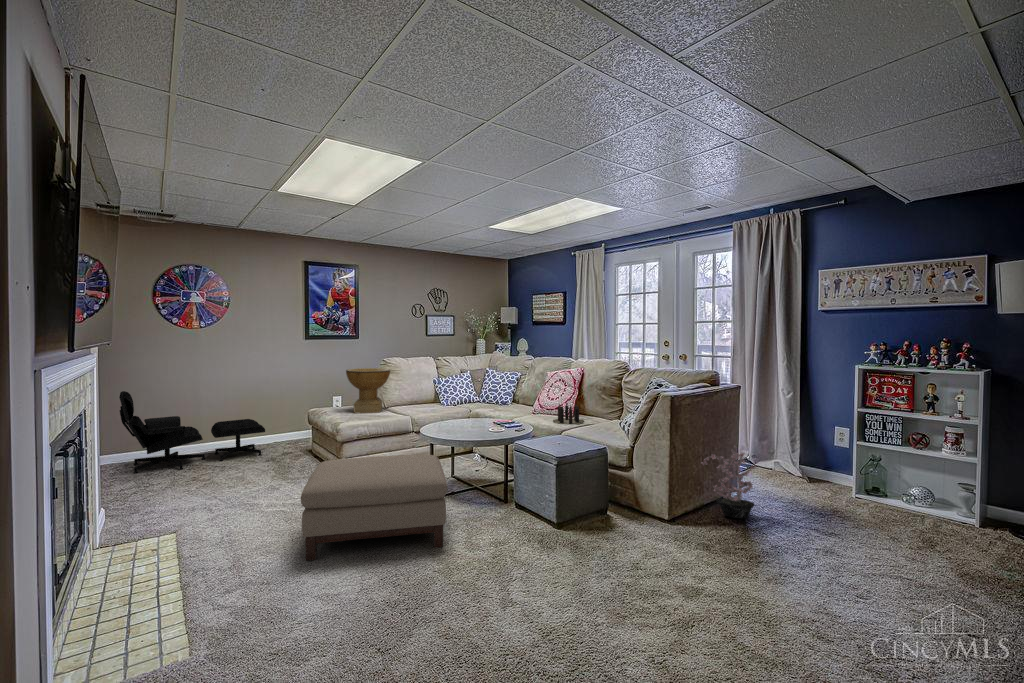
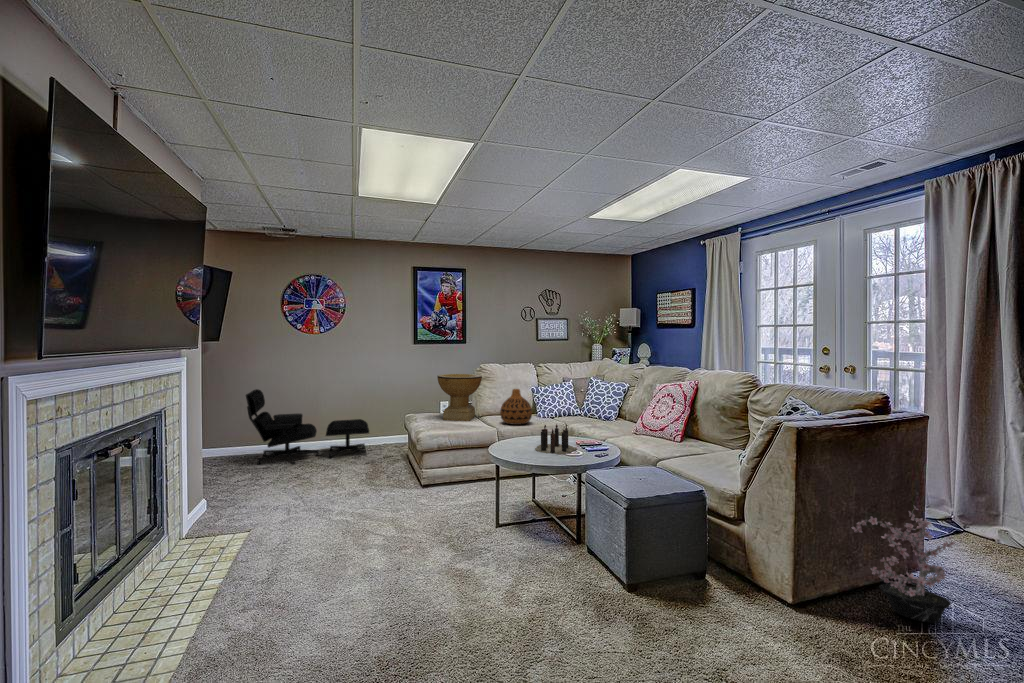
vase: none [412,380,441,413] -> present [500,389,532,425]
candle: present [553,403,584,425] -> present [535,424,577,454]
ottoman: present [301,455,447,561] -> none [324,474,496,594]

